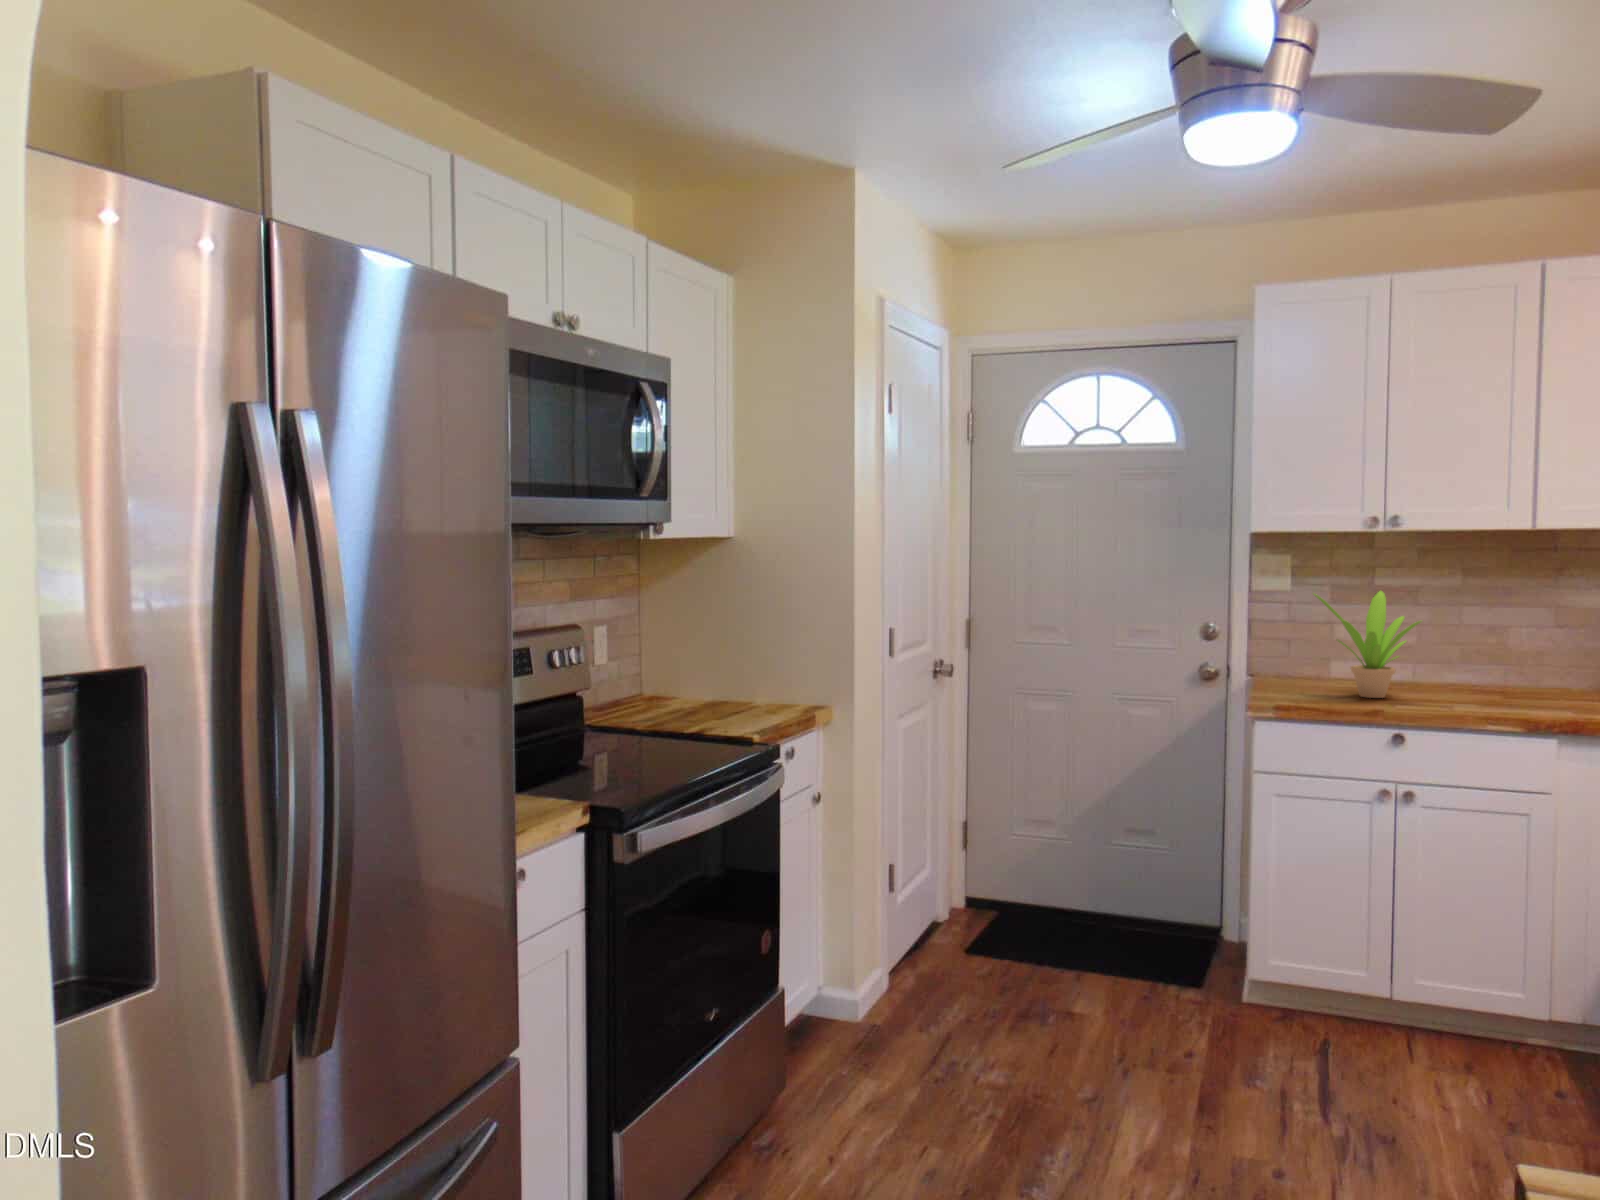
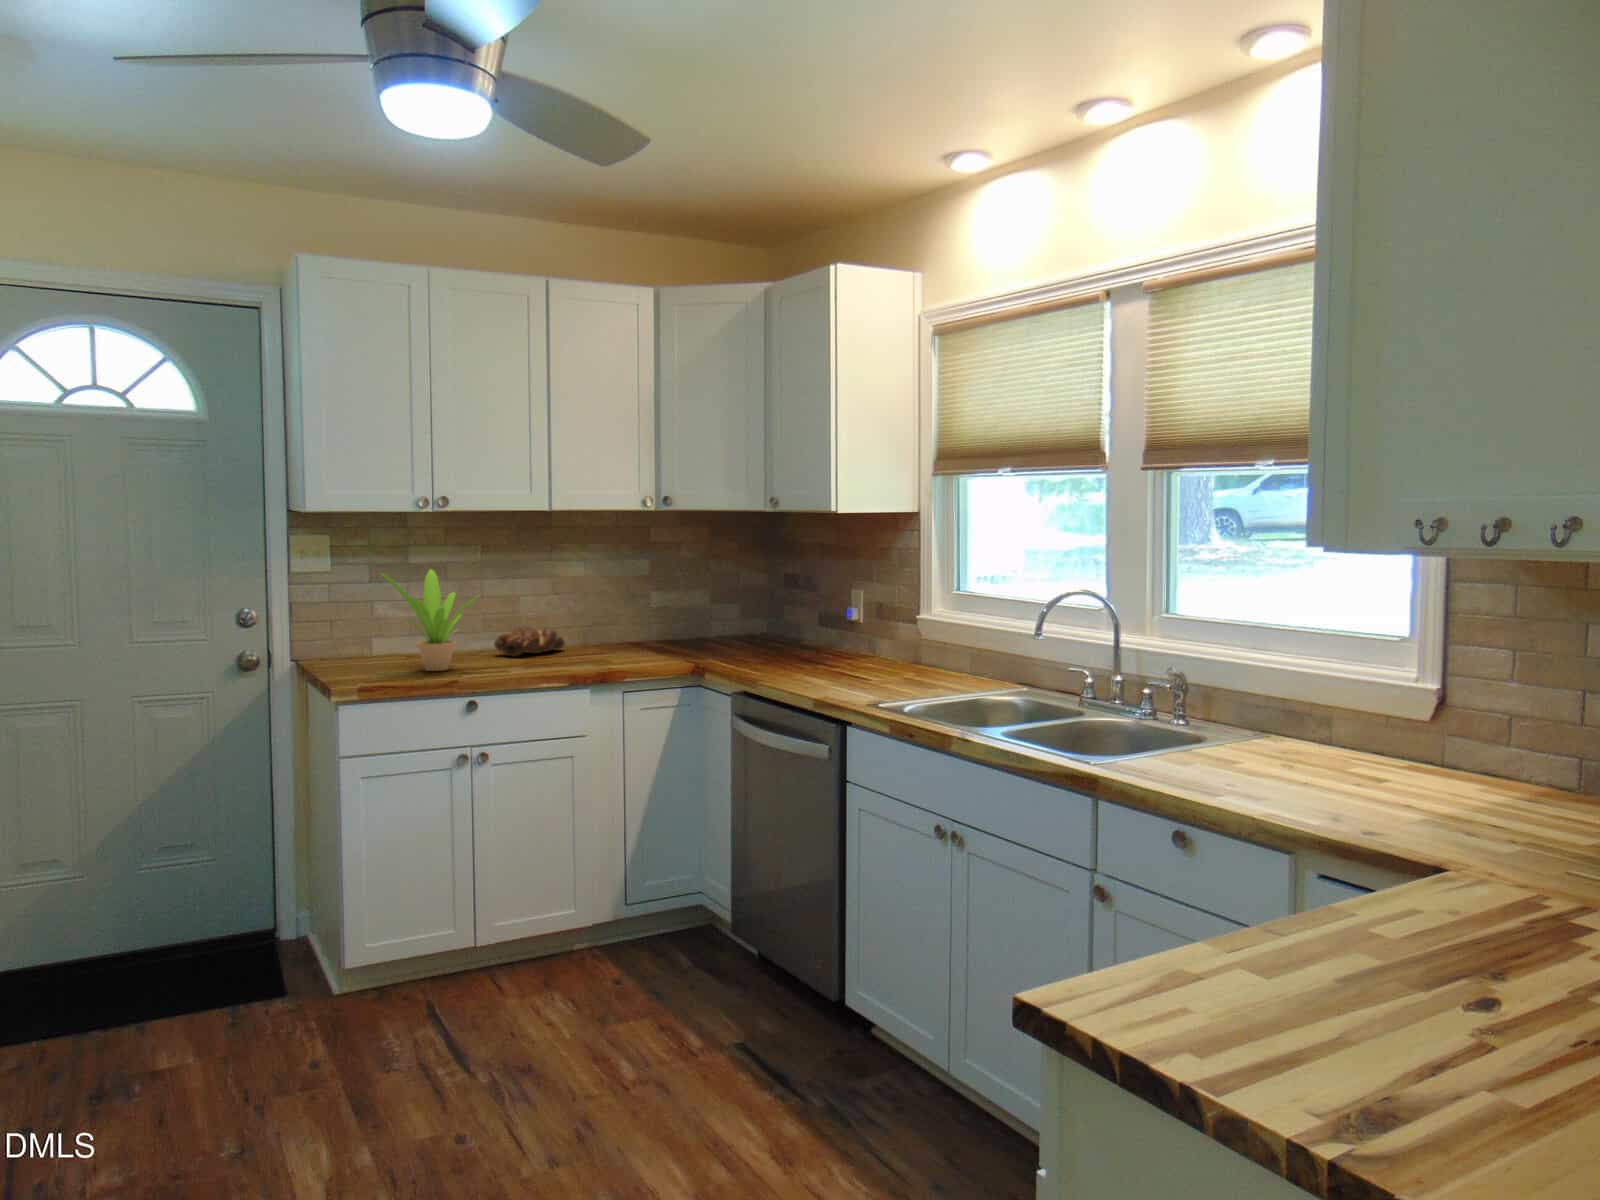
bread loaf: none [1459,660,1557,693] -> present [494,626,565,656]

